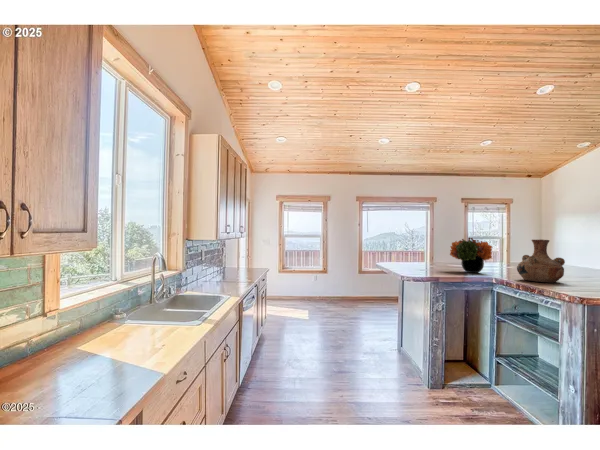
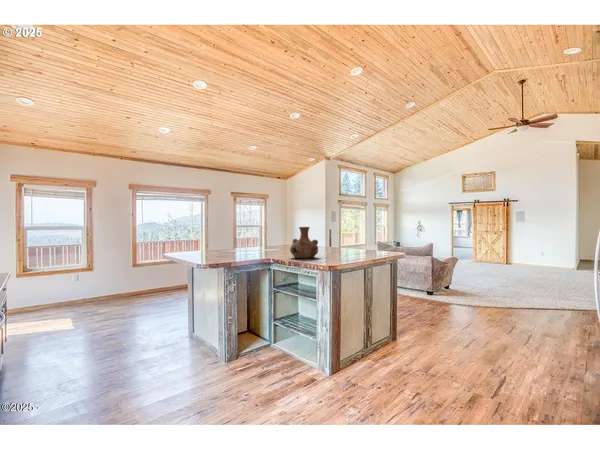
flower arrangement: present [450,238,492,273] -> none [238,226,271,256]

